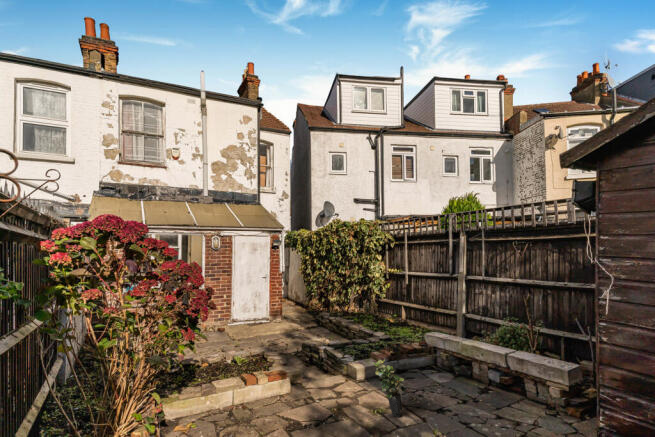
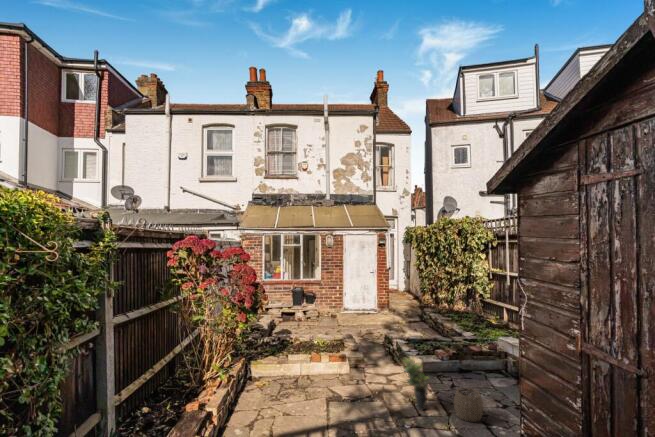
woven basket: none [429,383,460,418] -> present [454,388,484,422]

